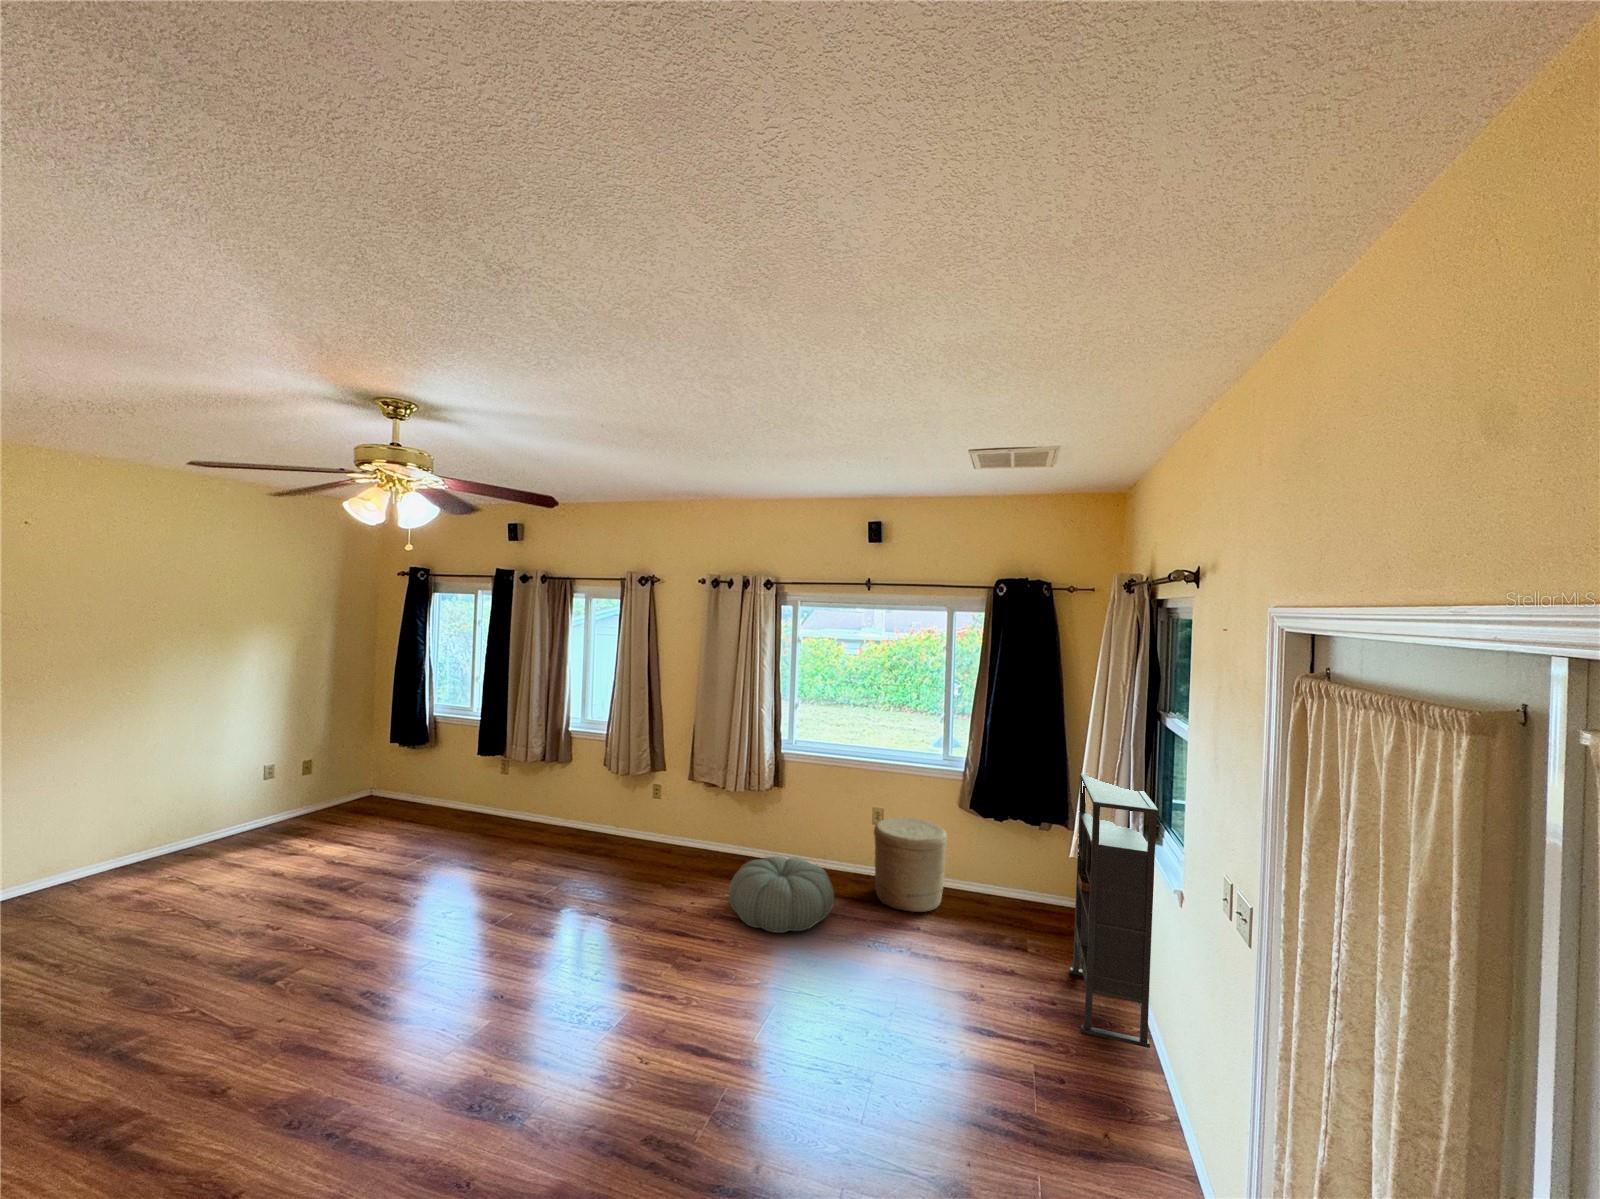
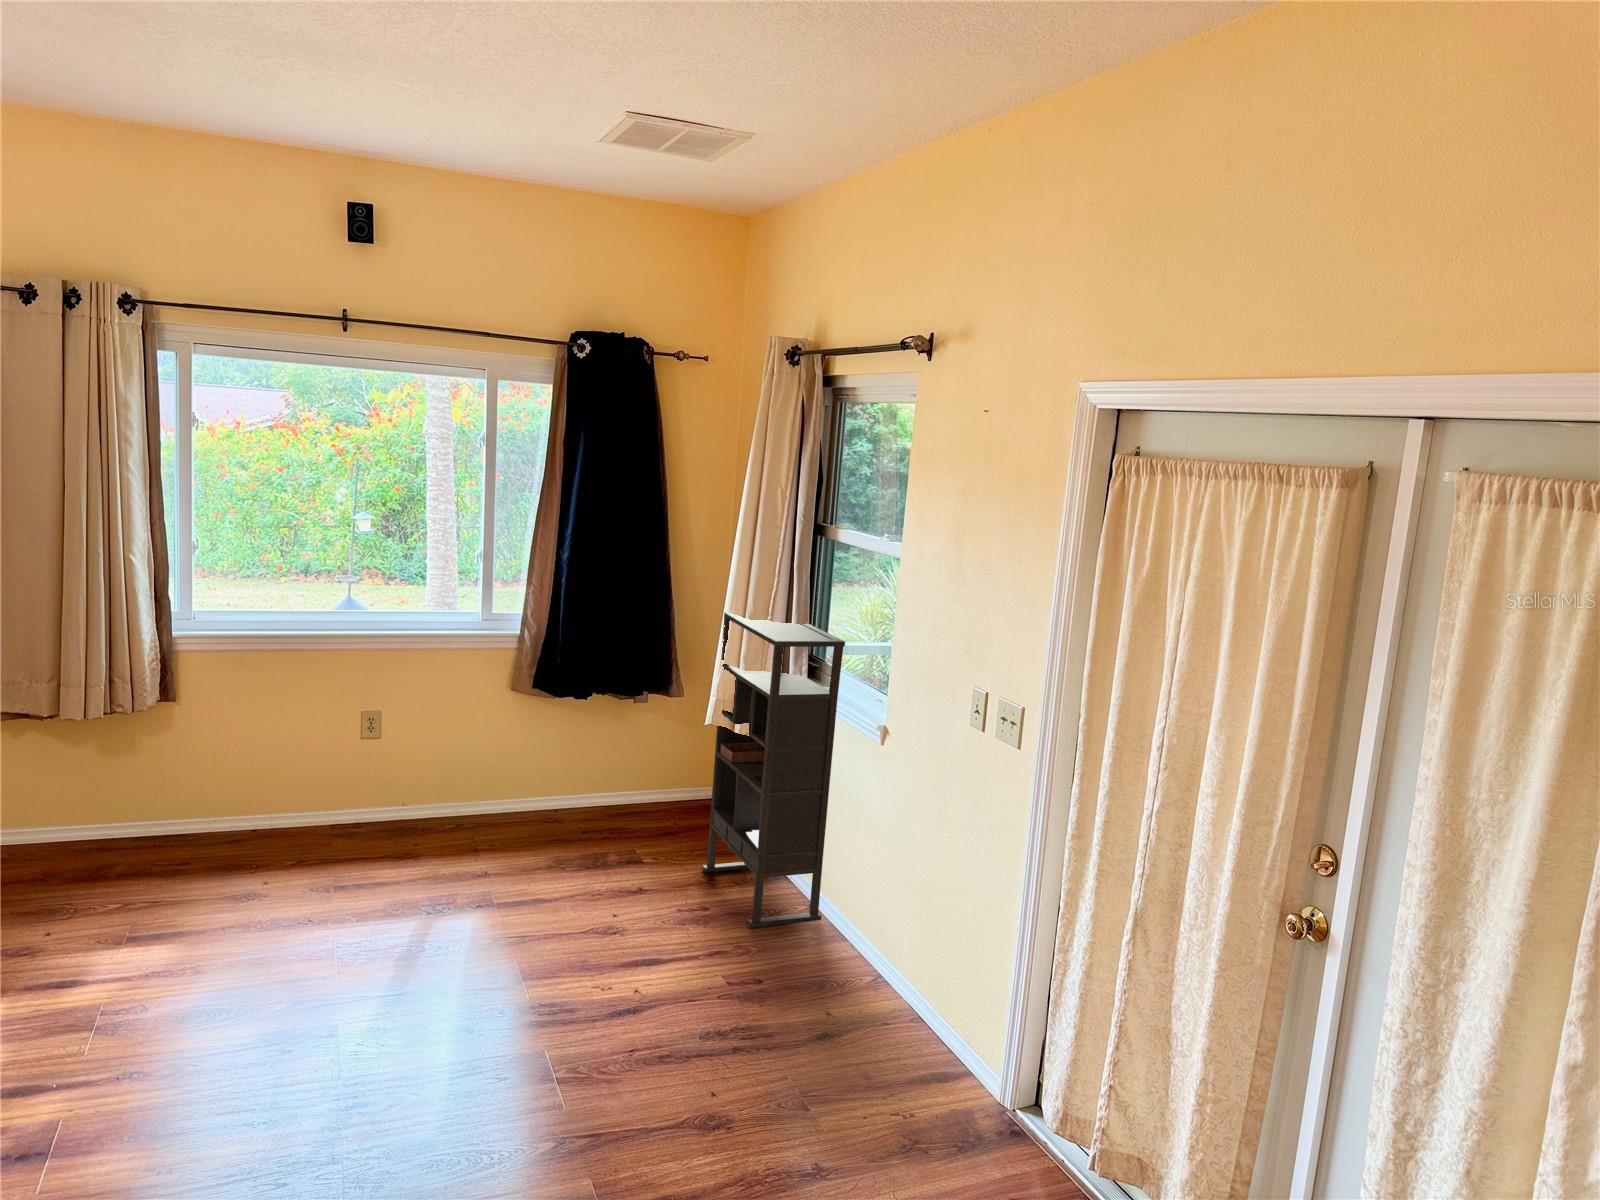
woven basket: present [874,818,947,912] -> none [387,719,509,858]
pouf: present [729,856,834,933] -> none [142,815,351,942]

